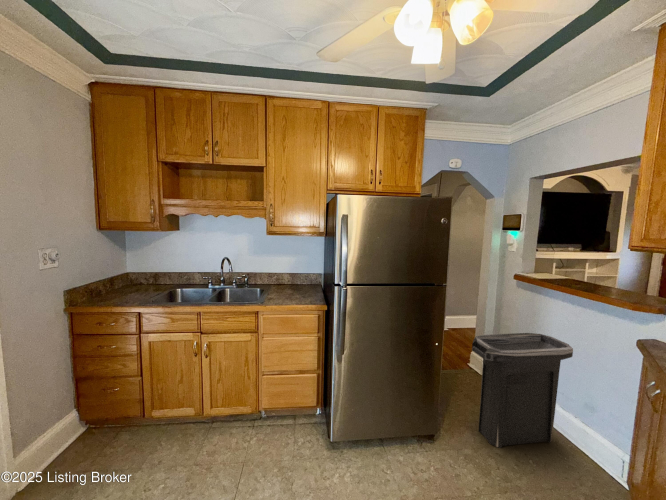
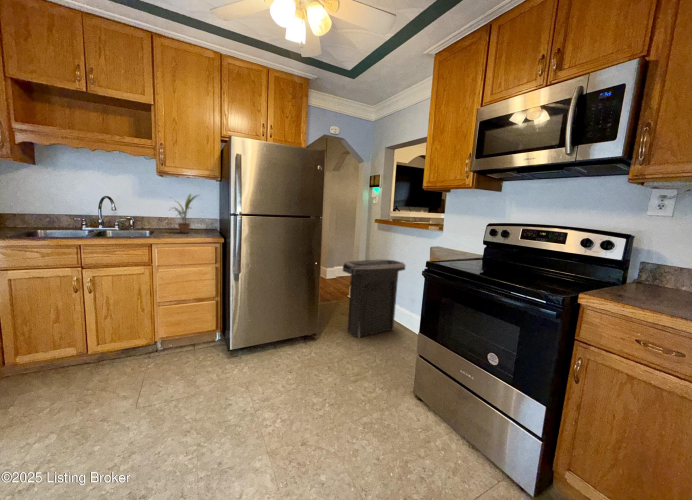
potted plant: none [277,249,306,292] -> present [173,194,196,233]

